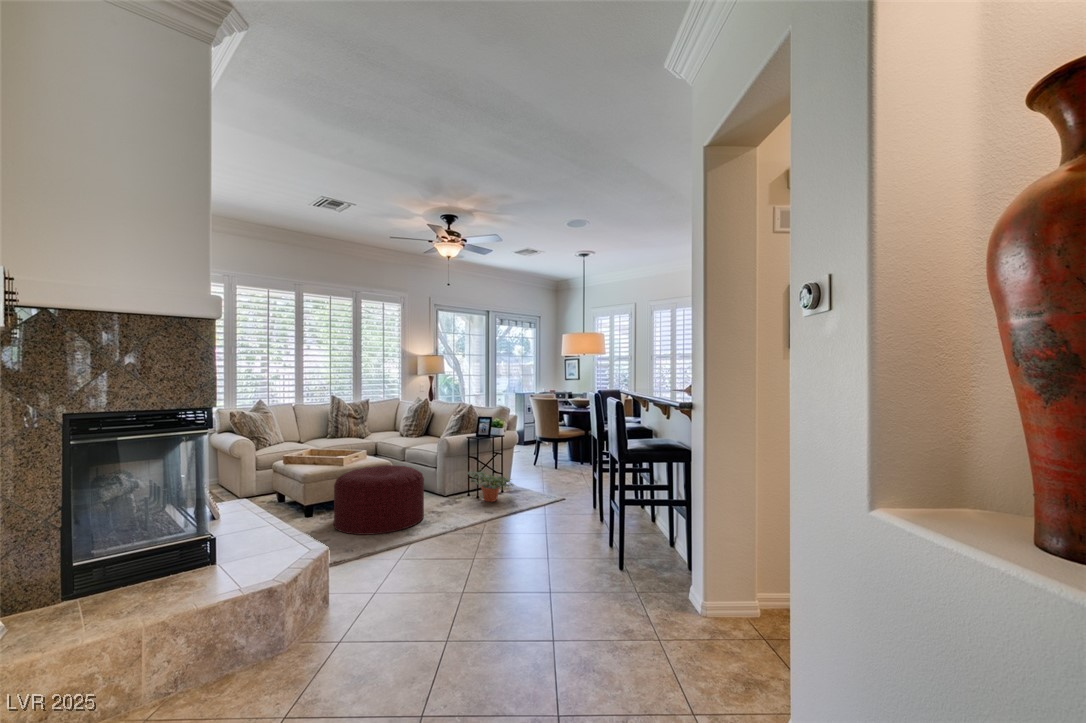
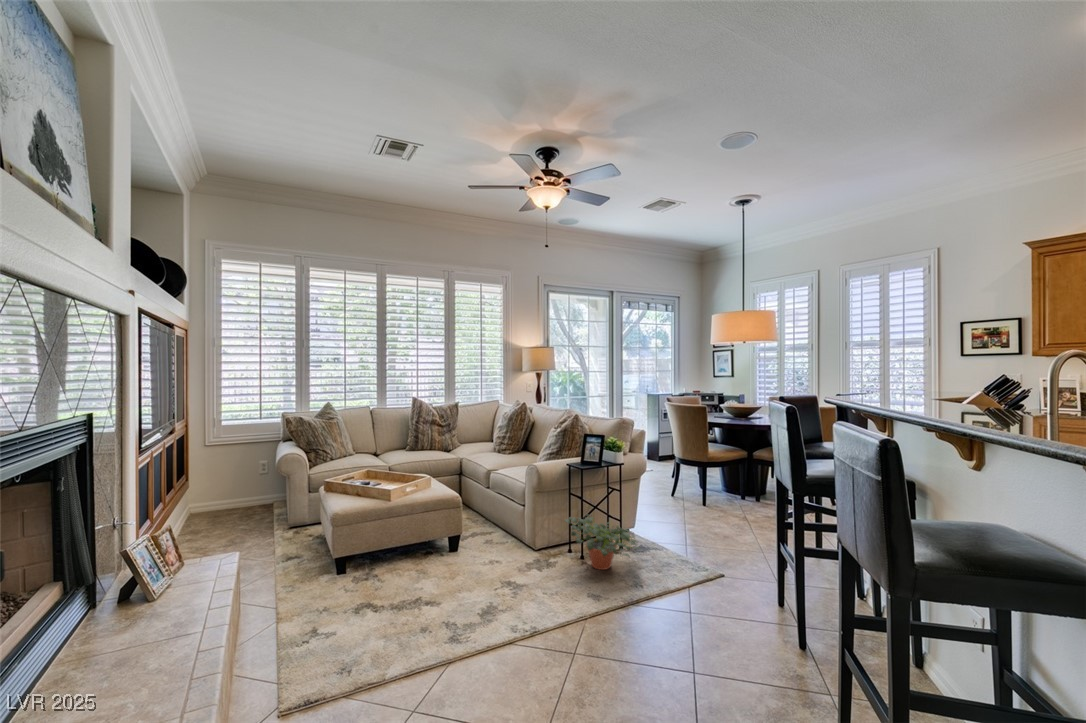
ottoman: present [334,465,424,535] -> none [359,505,493,629]

